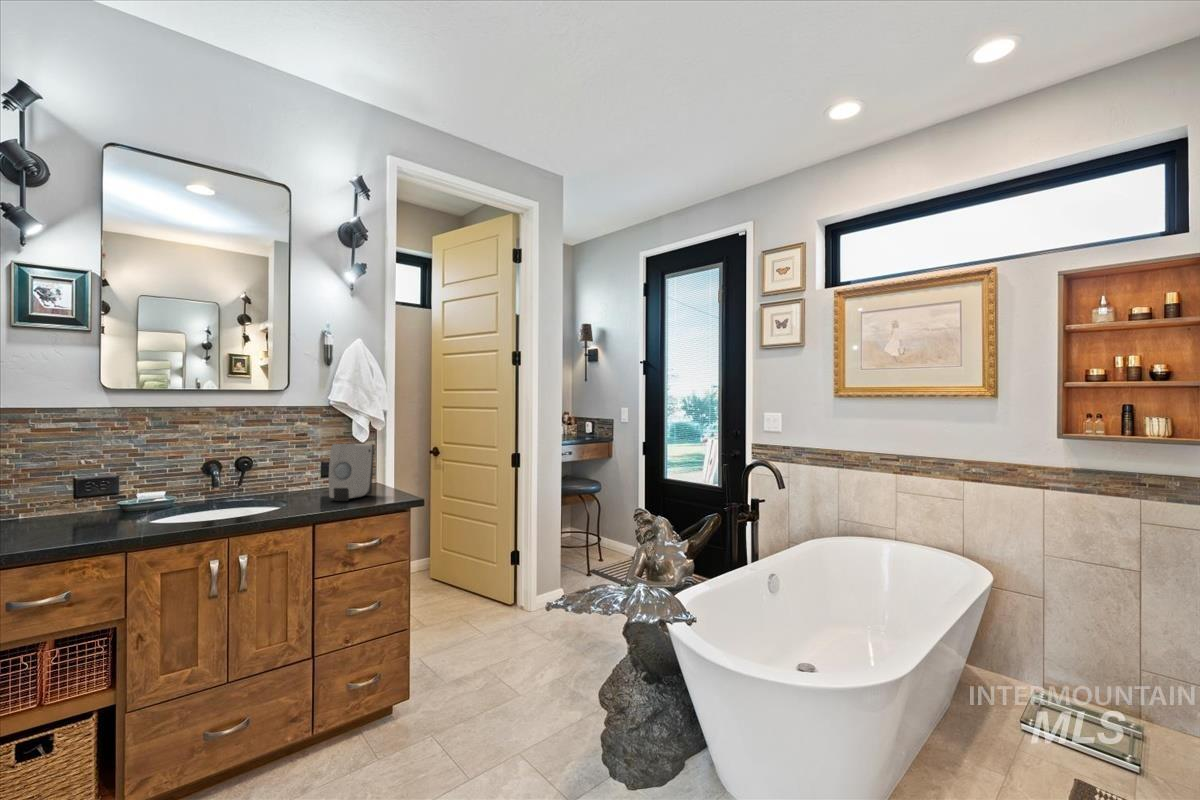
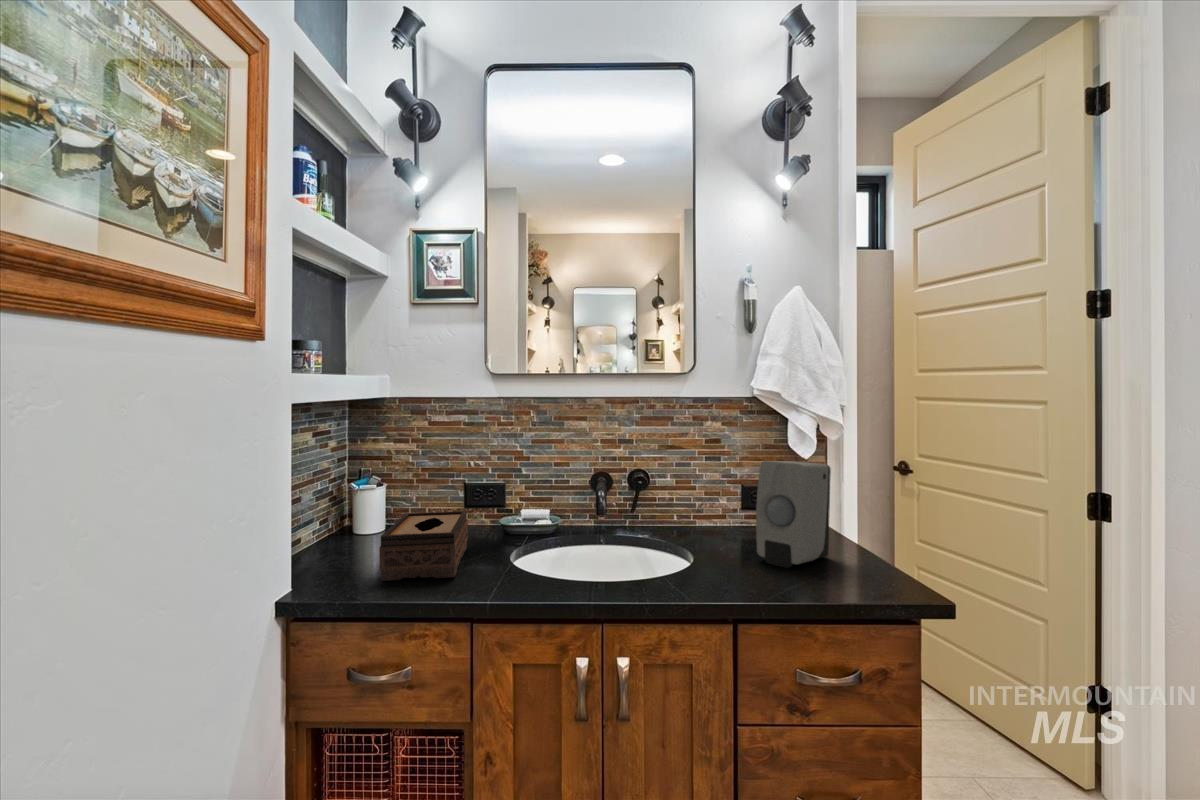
tissue box: none [27,494,103,542] -> present [379,511,468,581]

